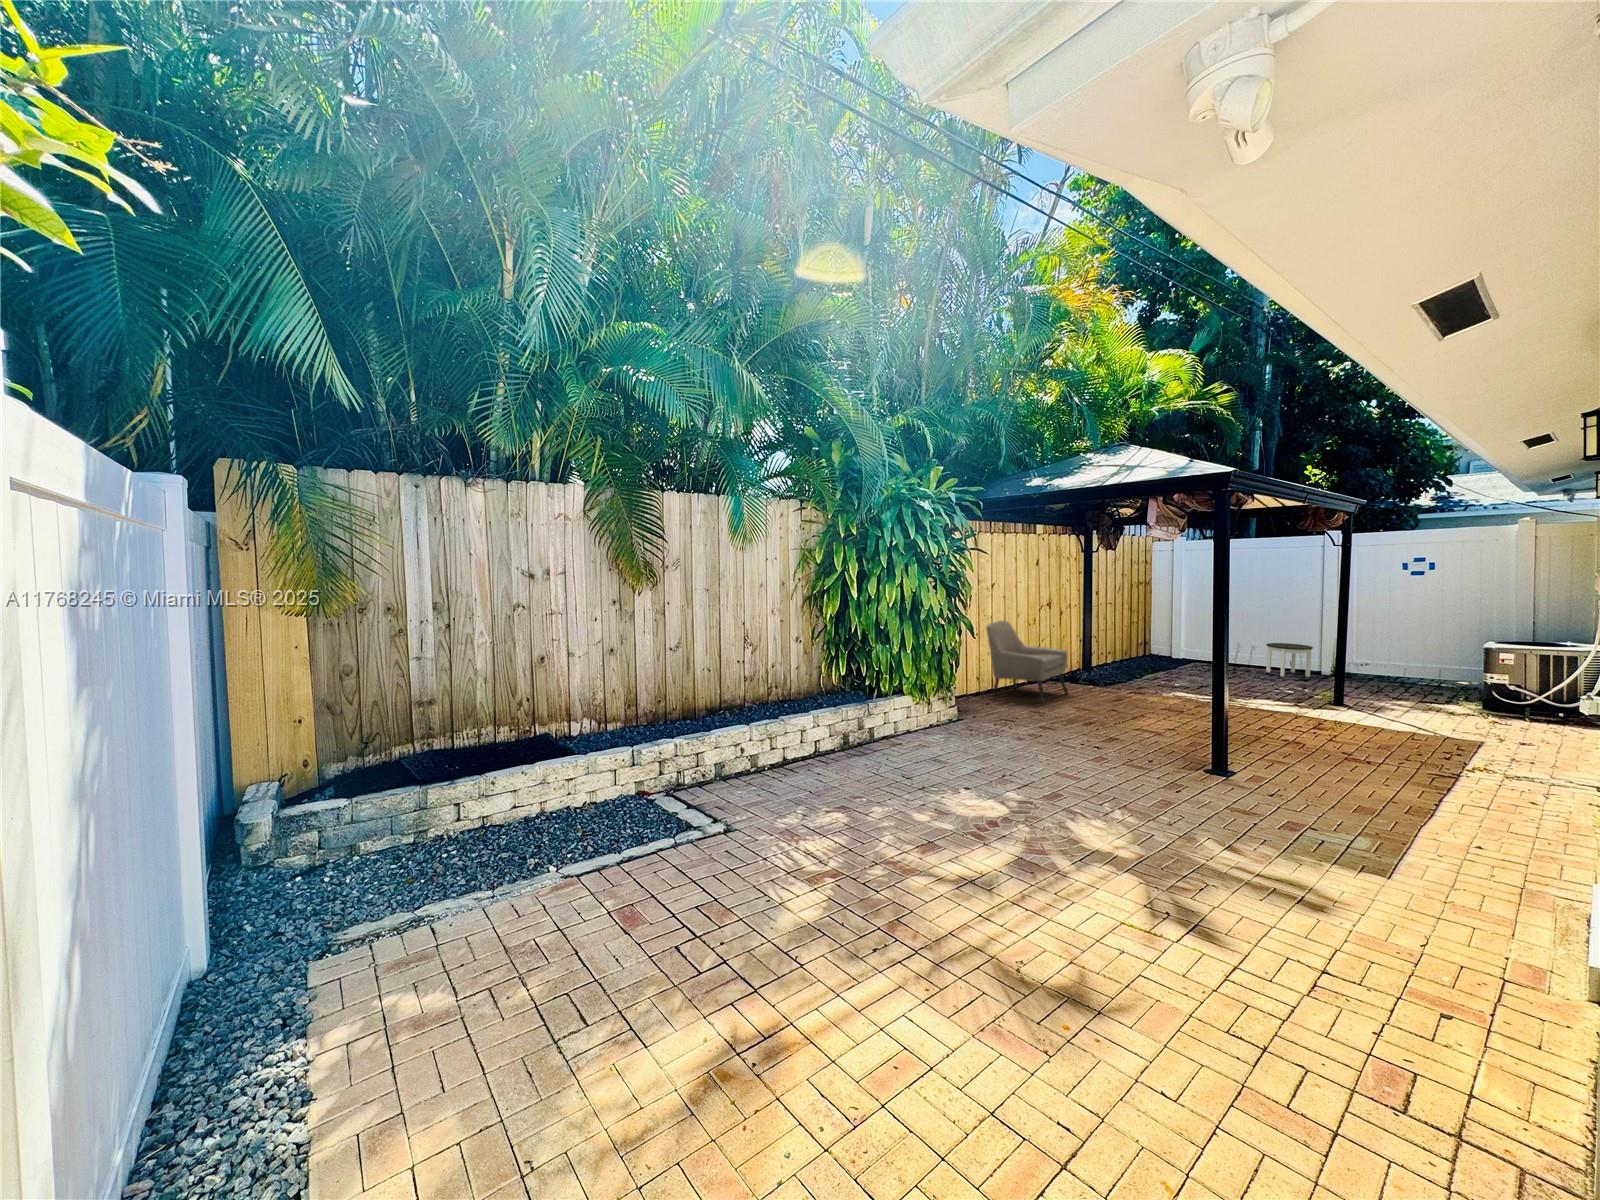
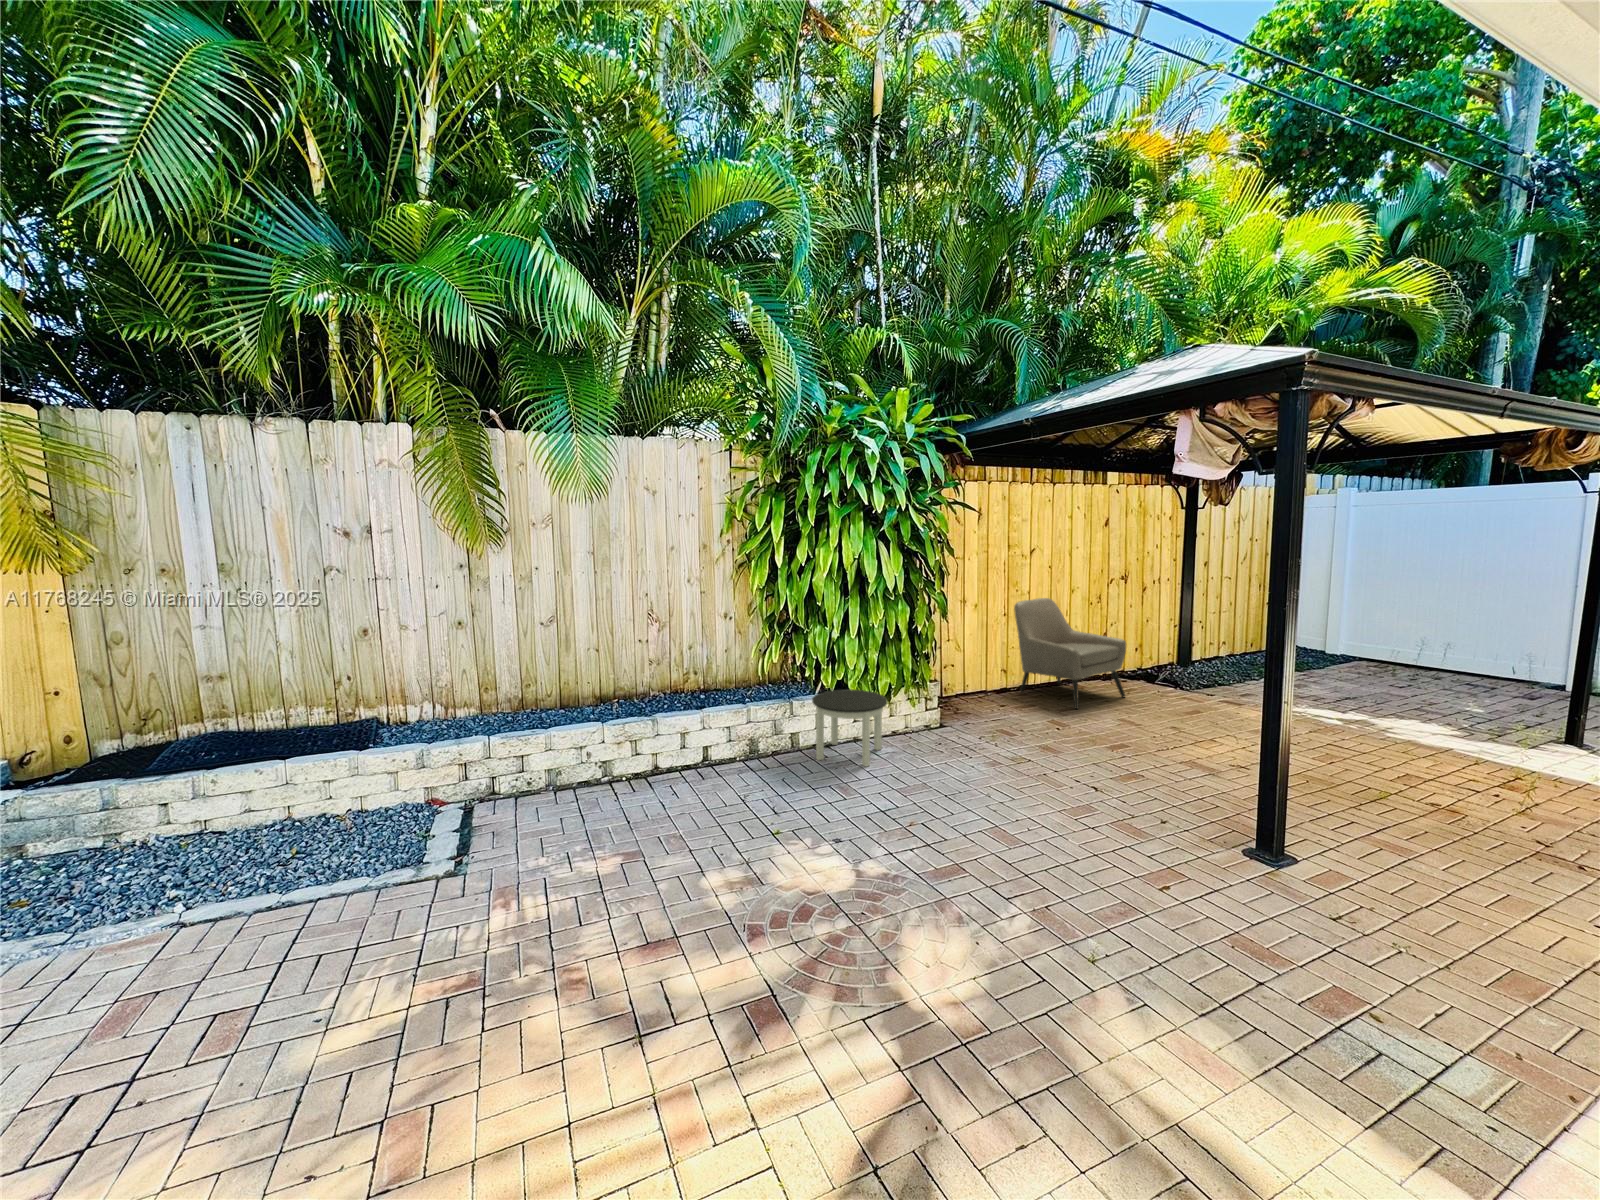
round table: present [1266,643,1313,677] -> present [812,689,888,767]

